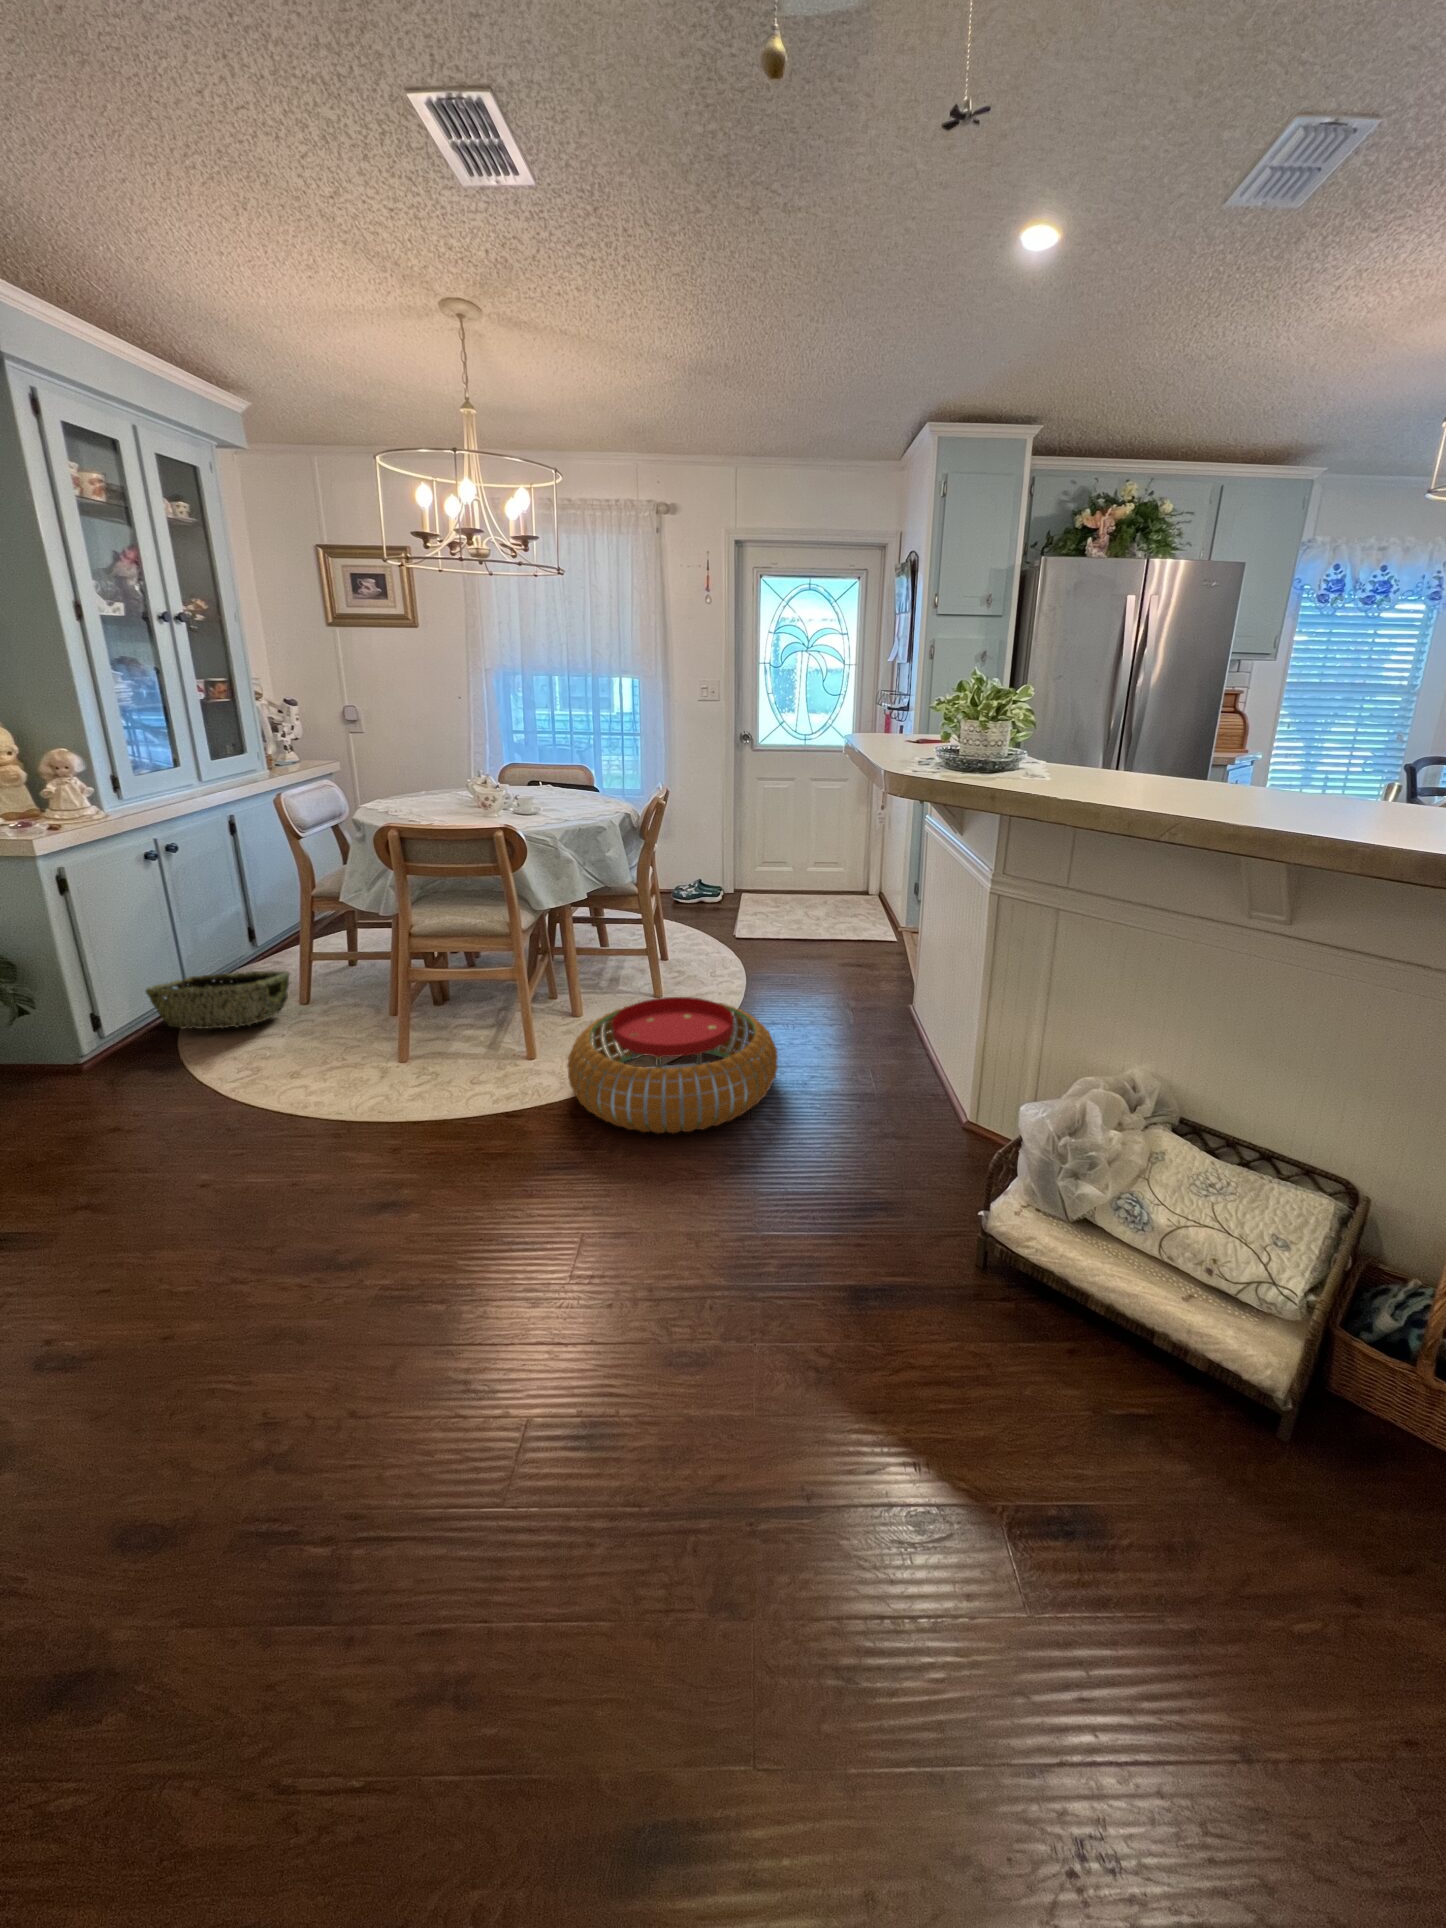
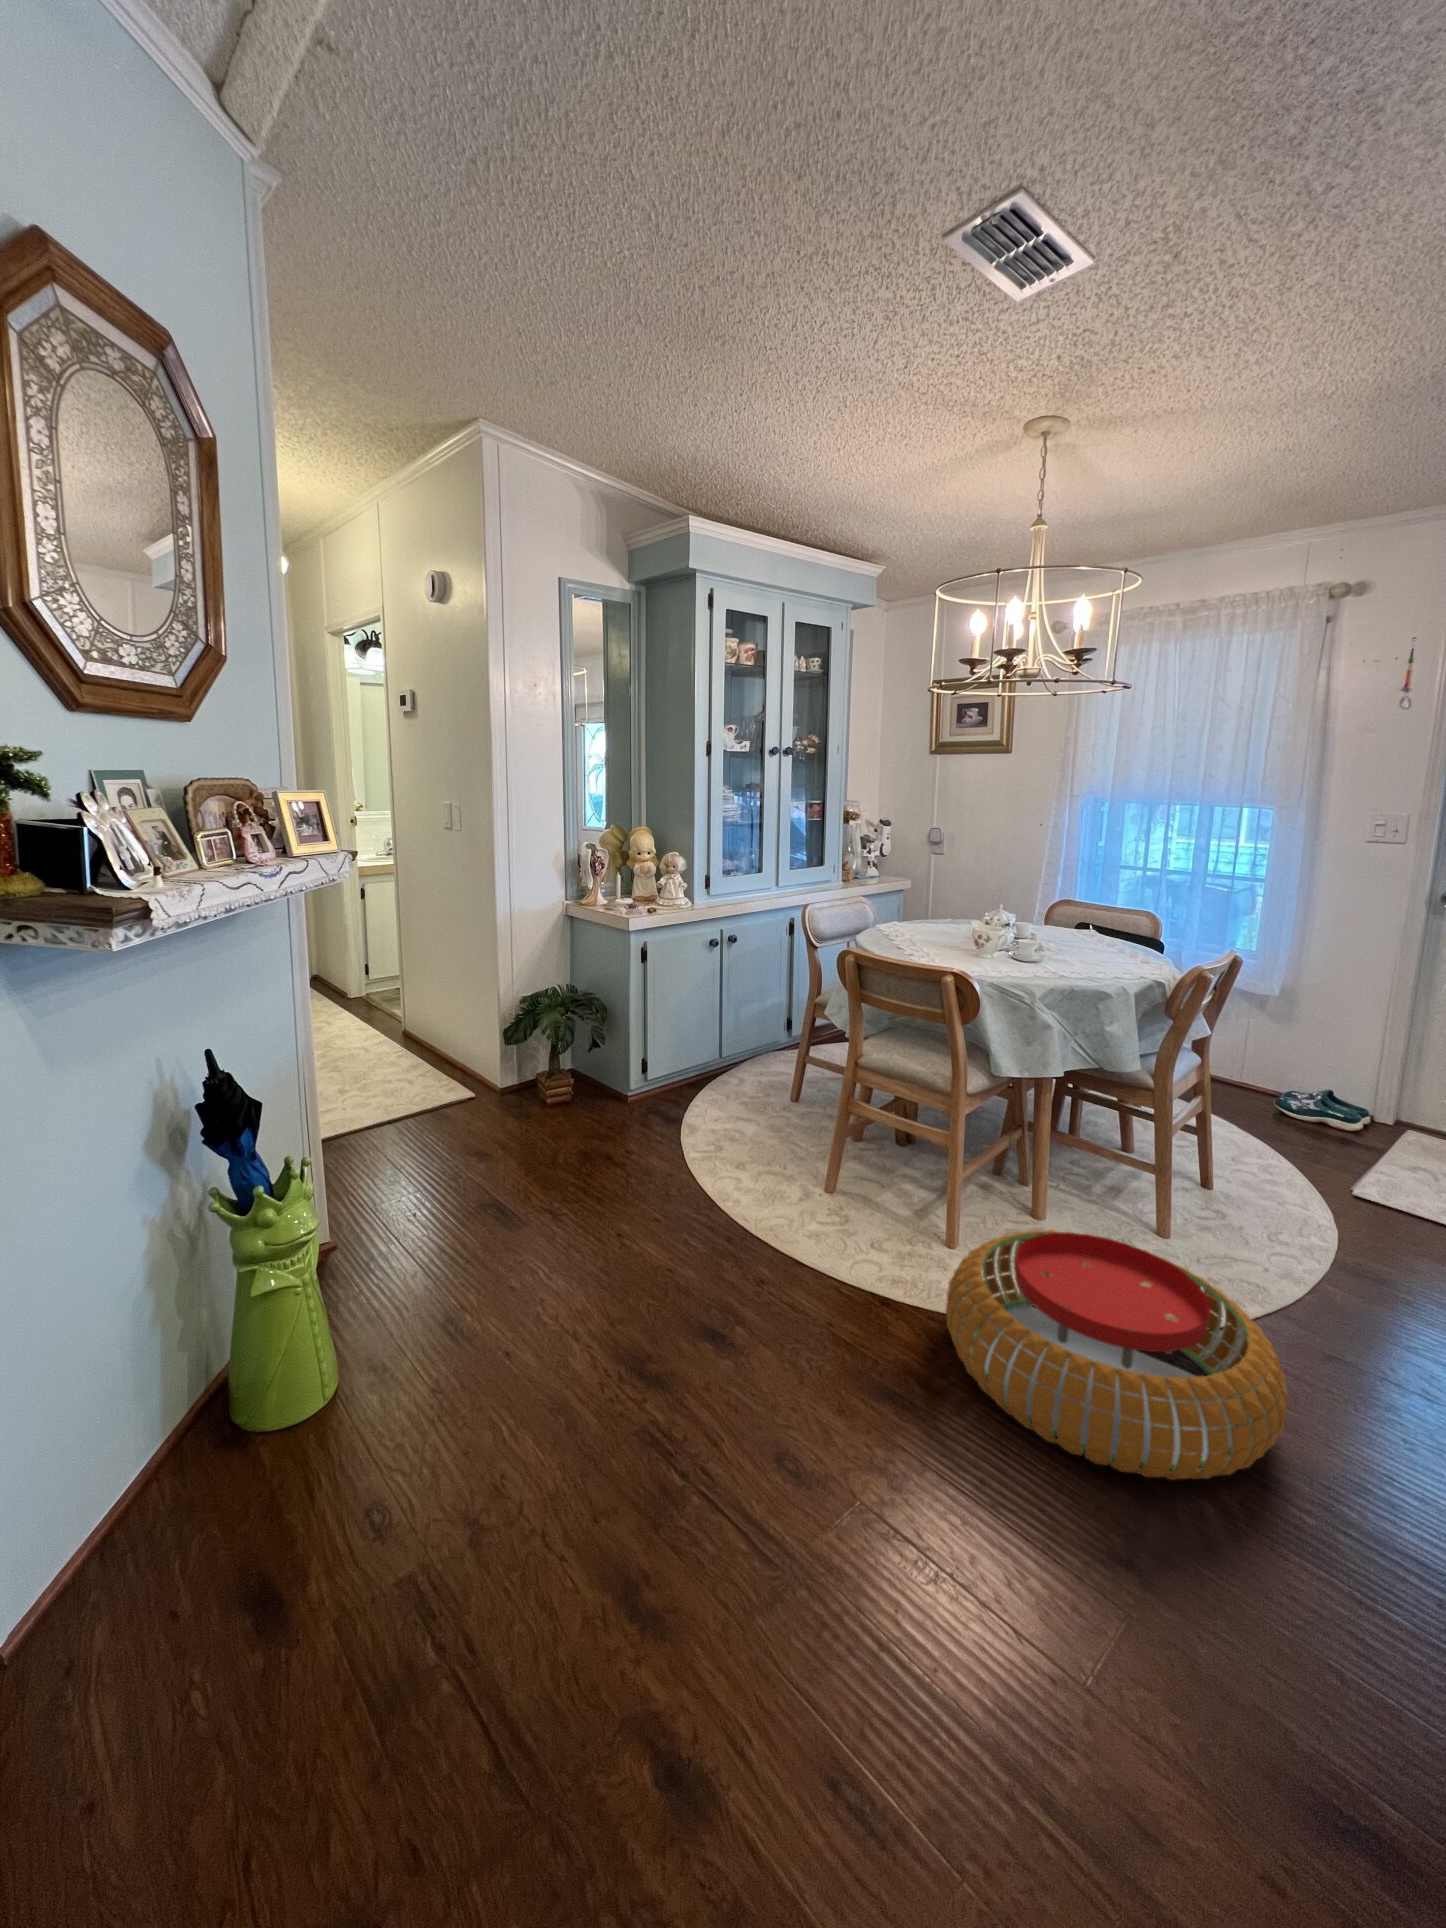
woven basket: present [146,971,290,1029] -> none [680,1048,781,1105]

